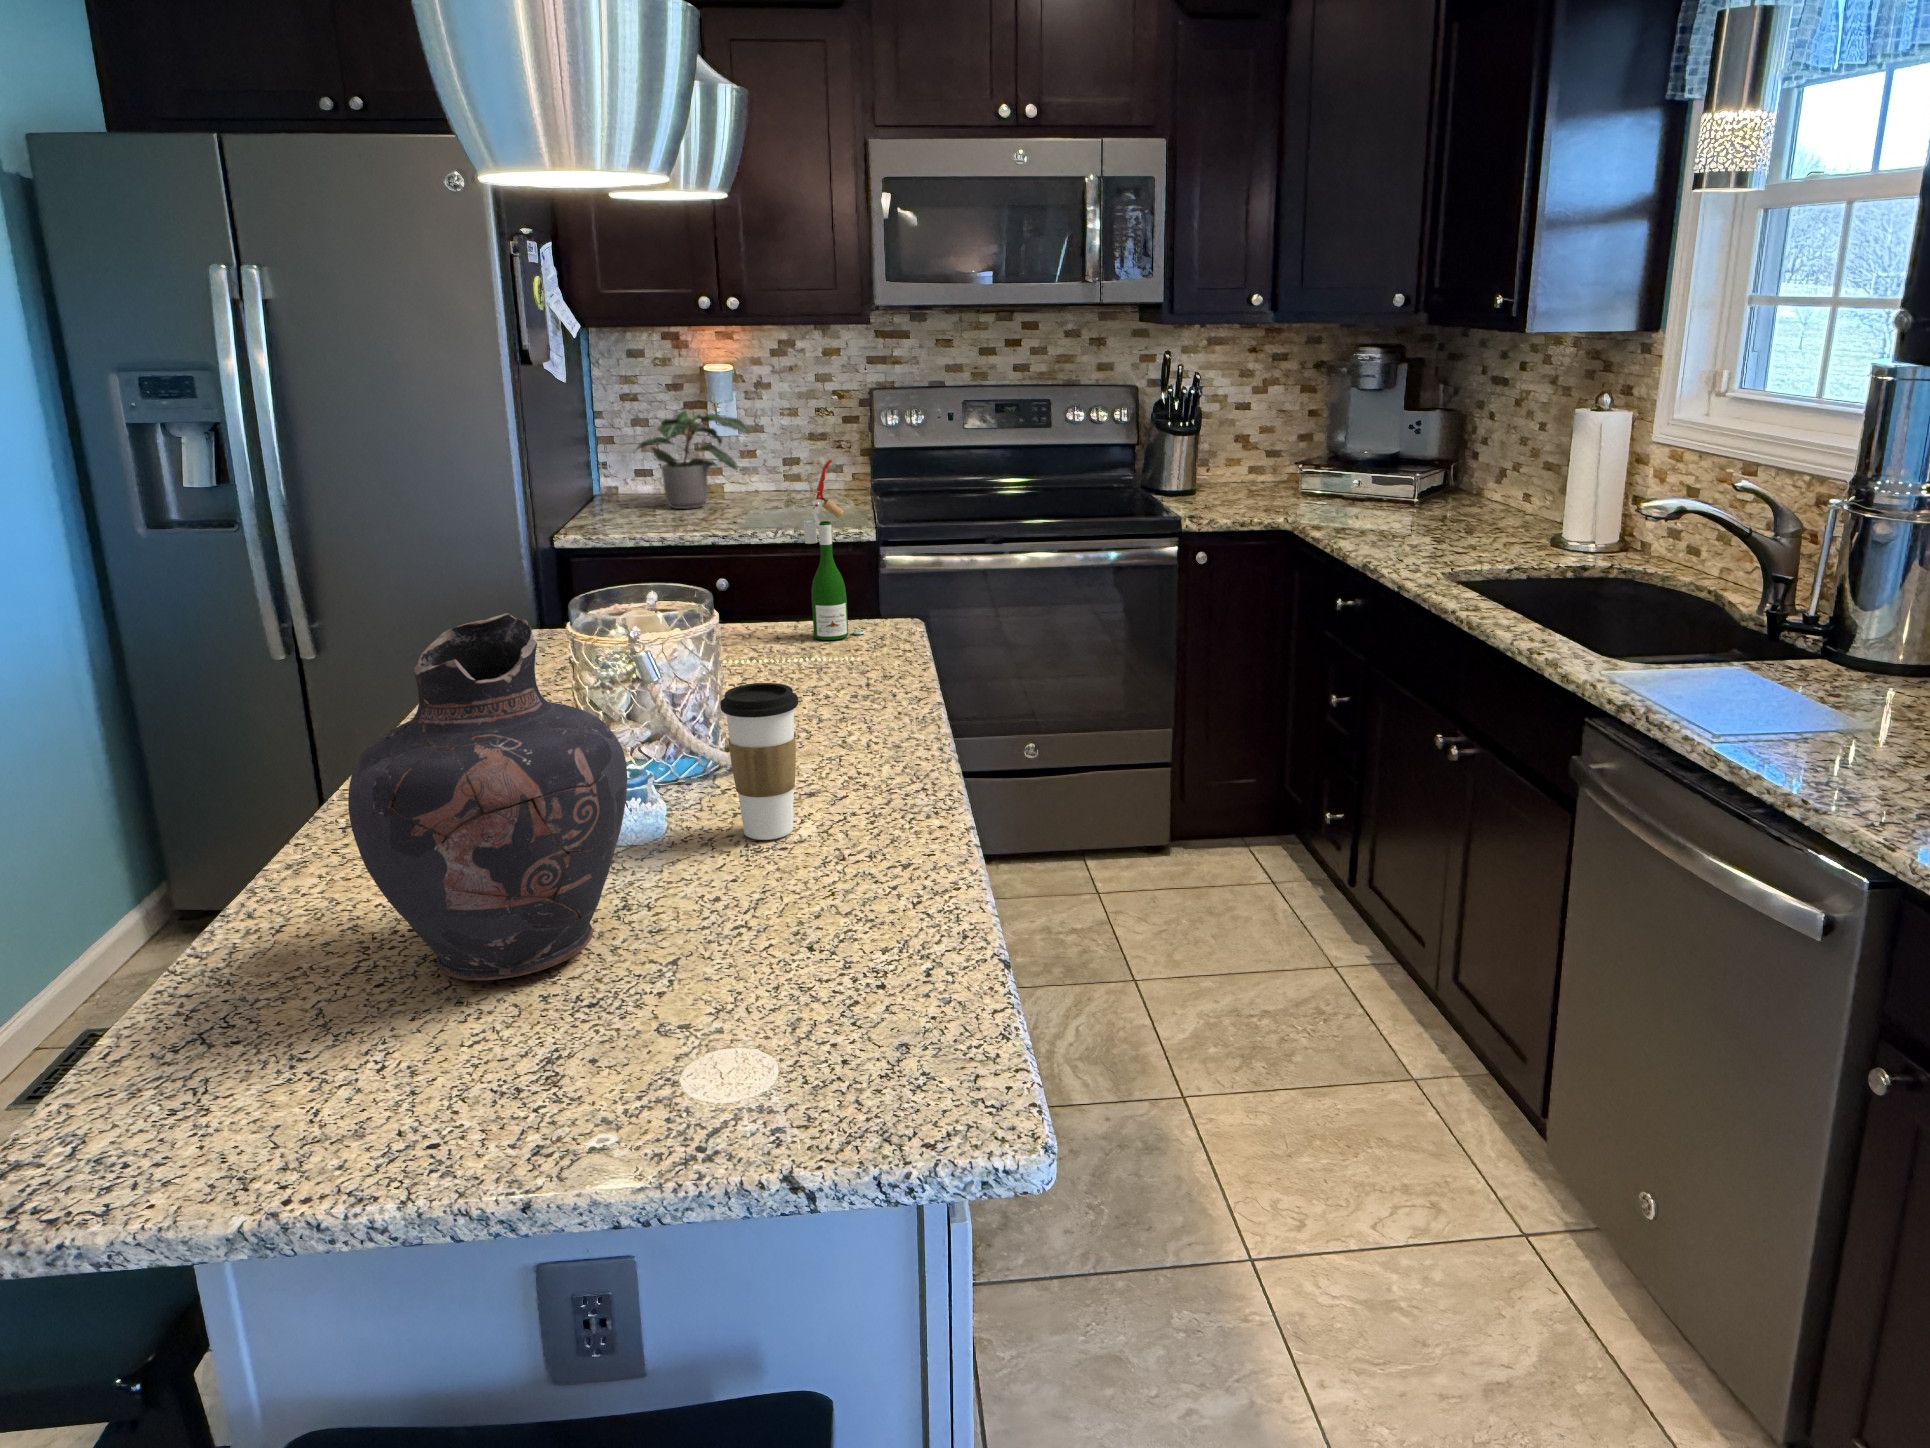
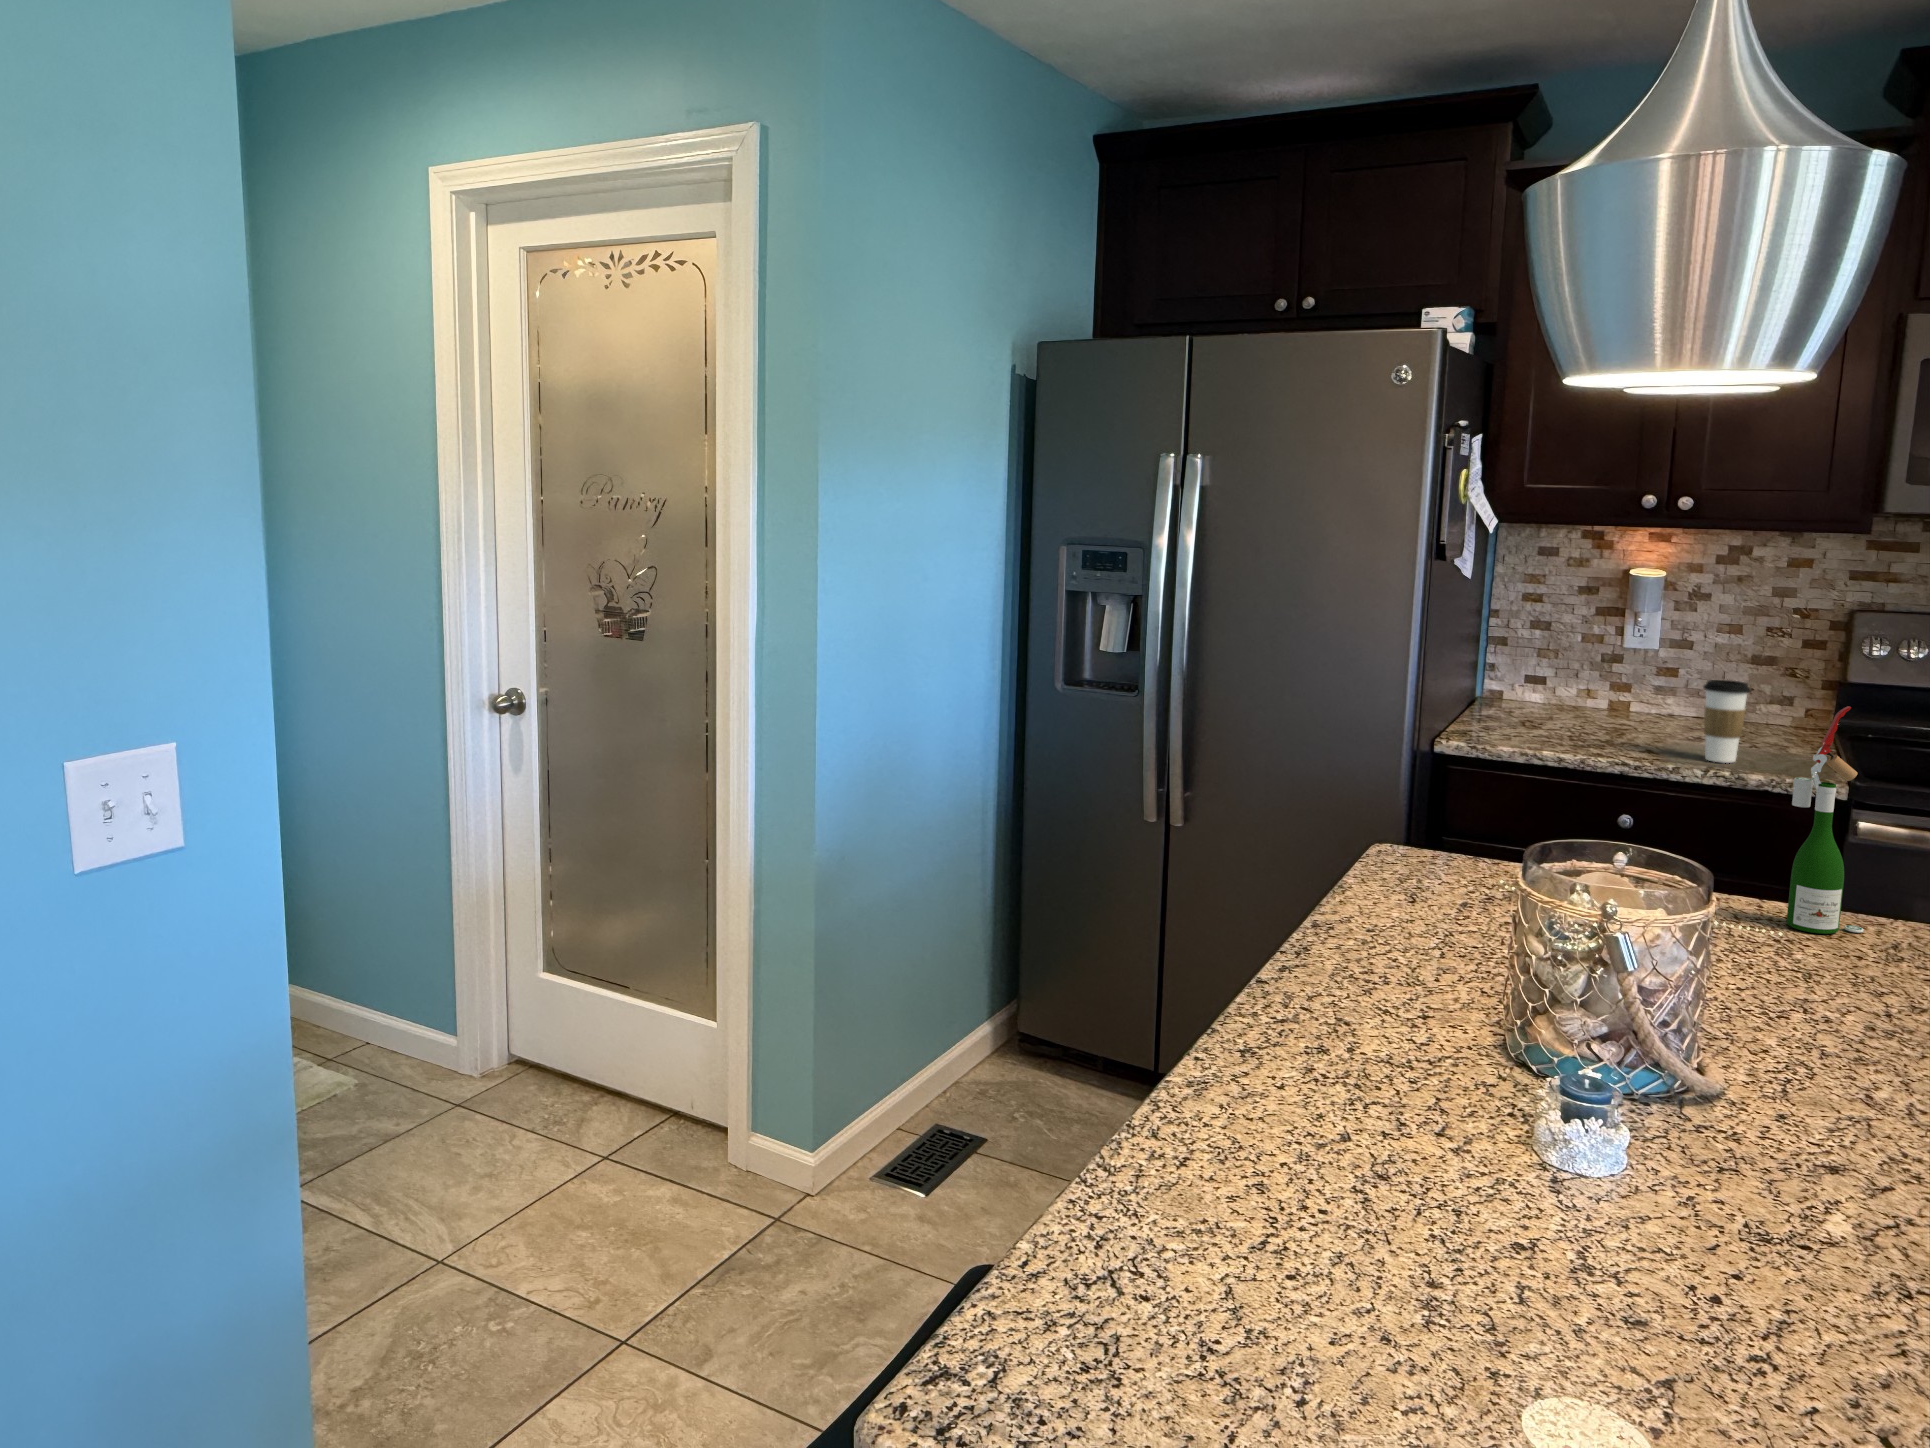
potted plant: present [637,411,750,509] -> none [1531,617,1680,727]
vase: present [348,613,627,980] -> none [1297,880,1636,1334]
coffee cup: present [720,683,798,840] -> present [1703,680,1751,763]

